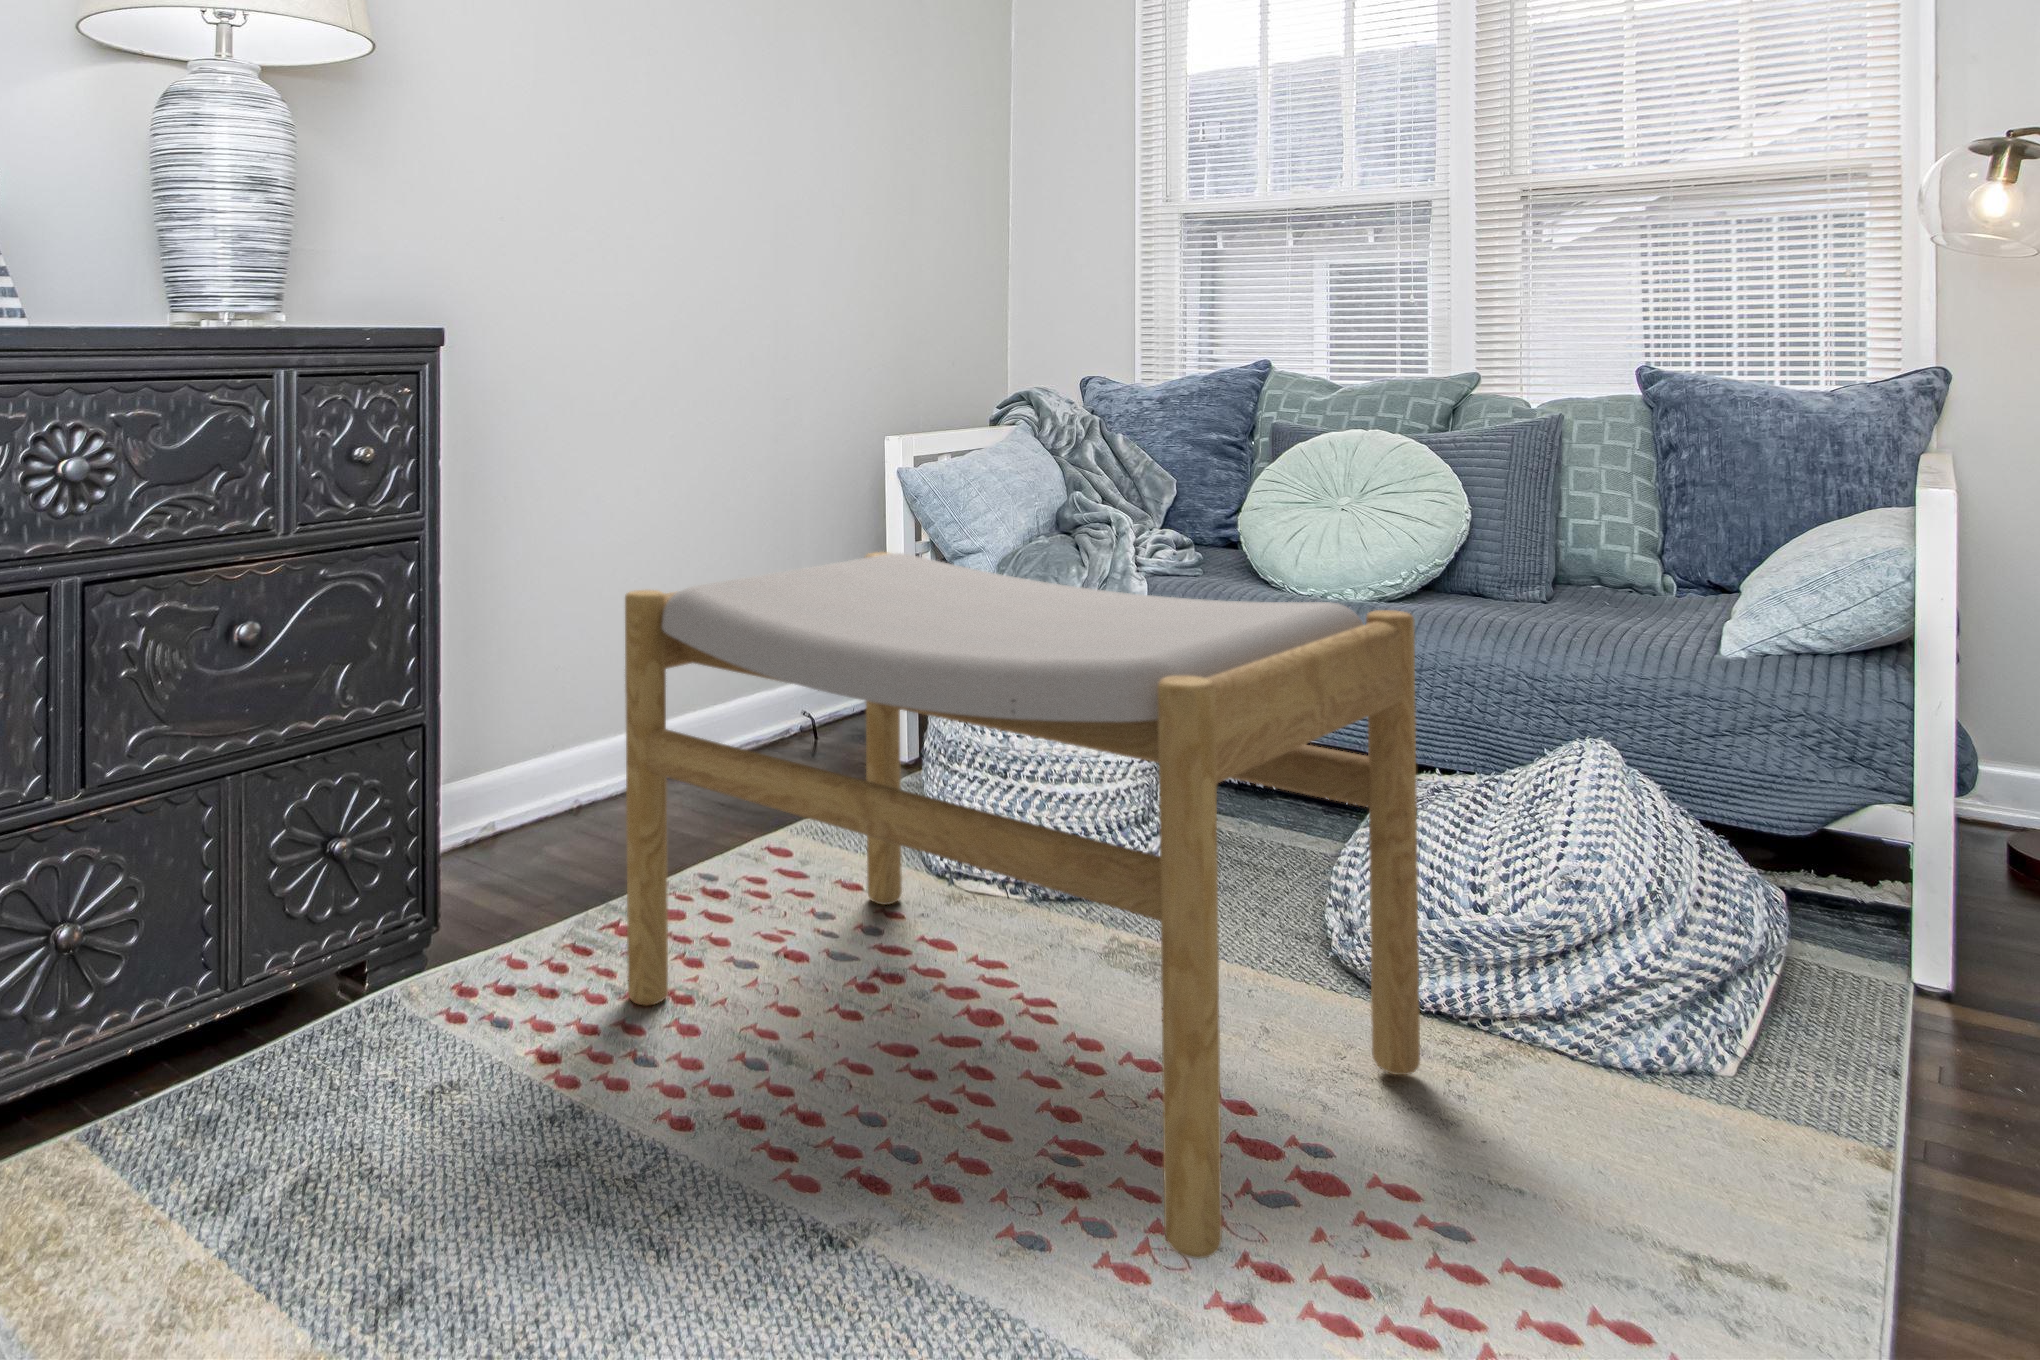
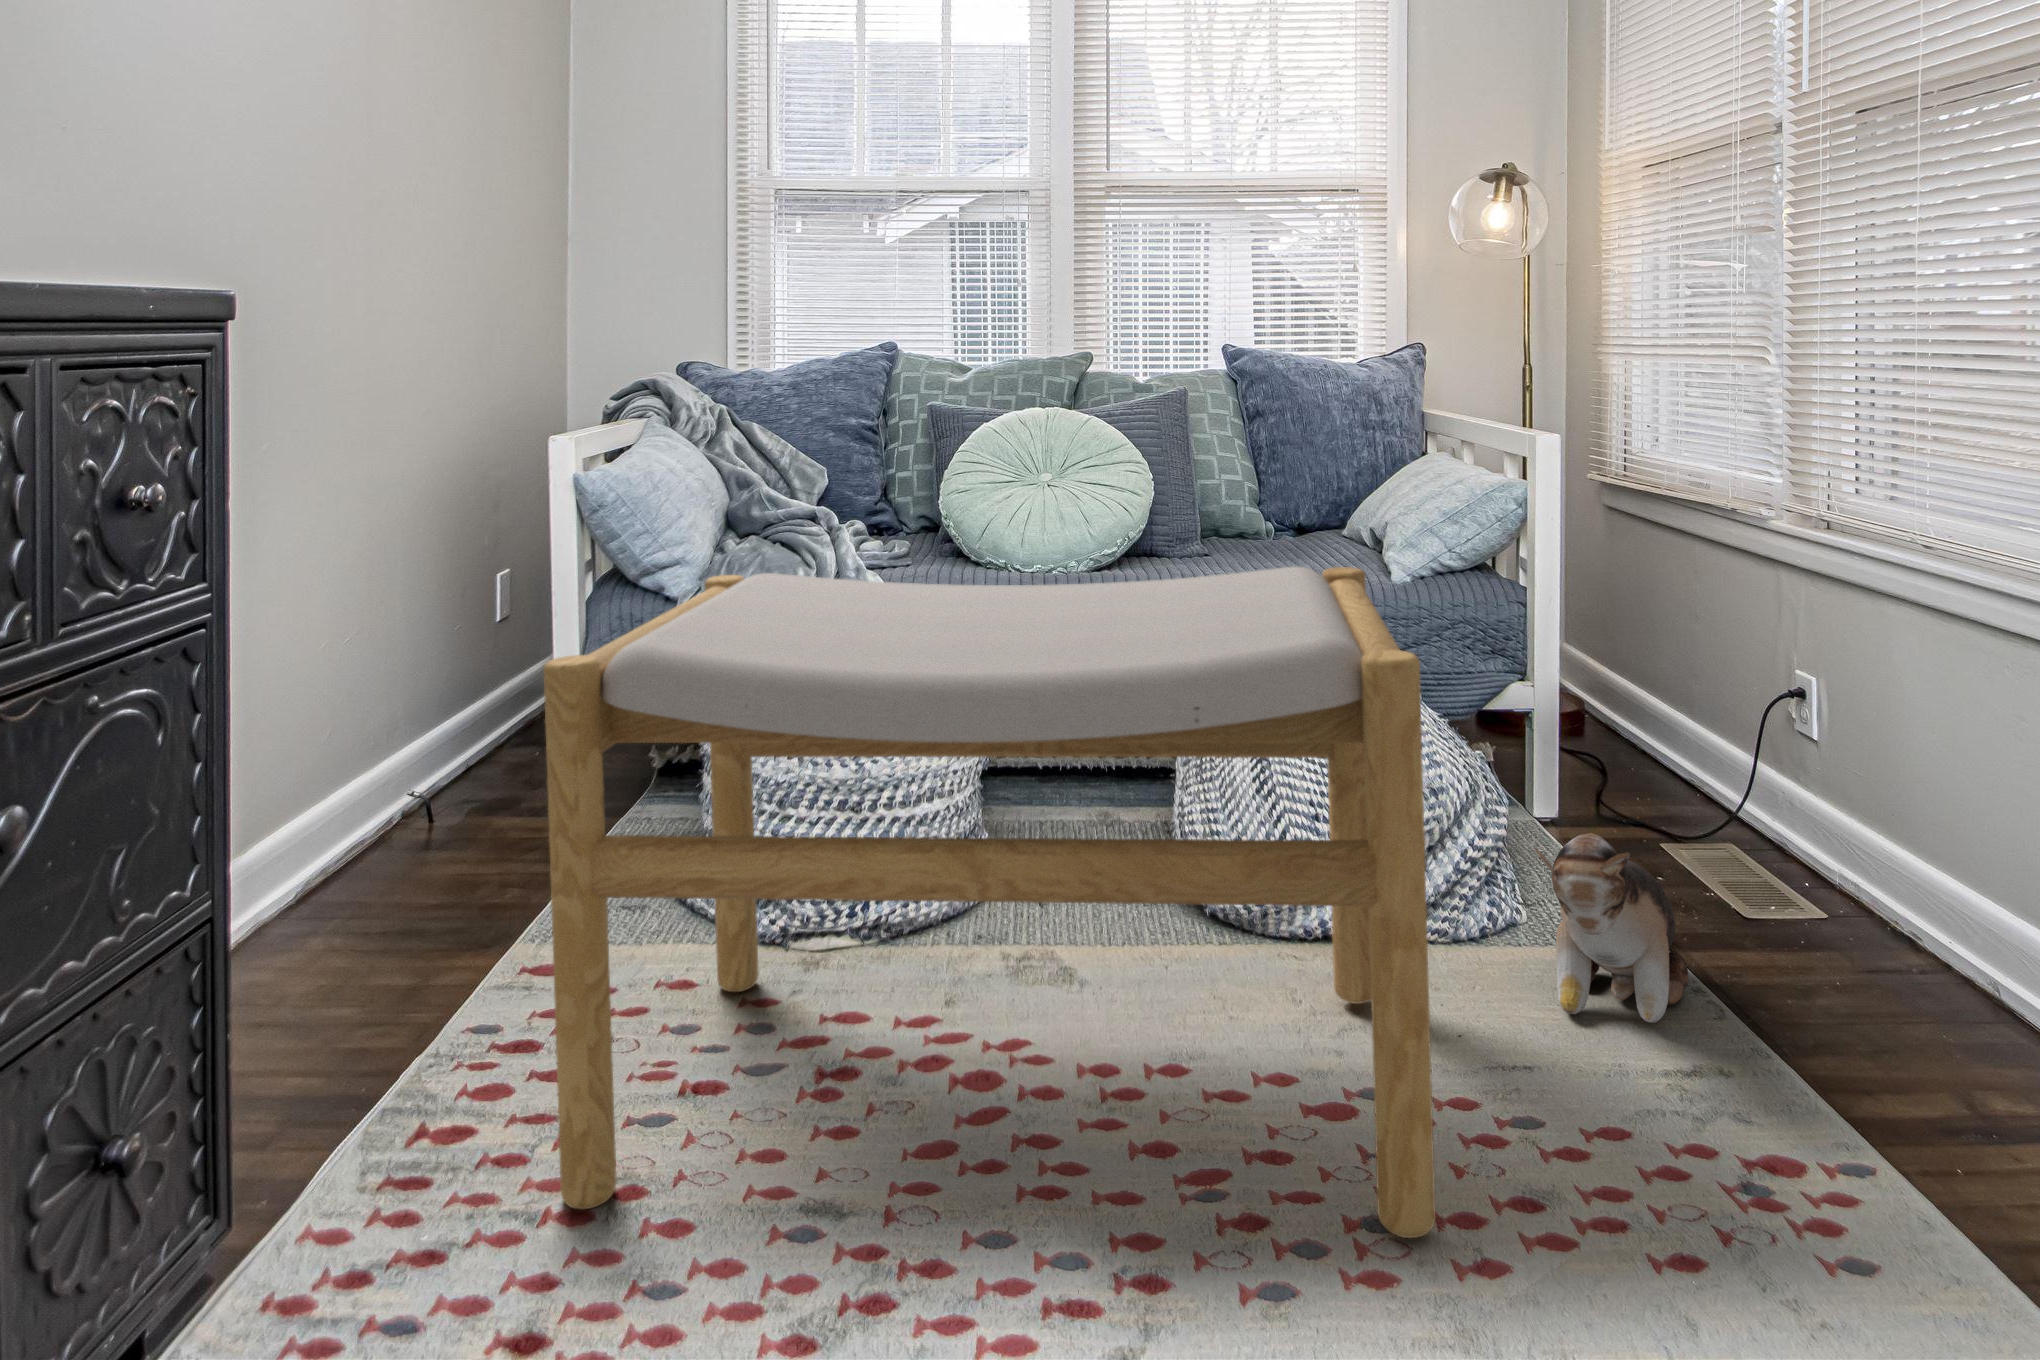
plush toy: none [1554,952,1871,1202] -> present [1534,833,1688,1022]

